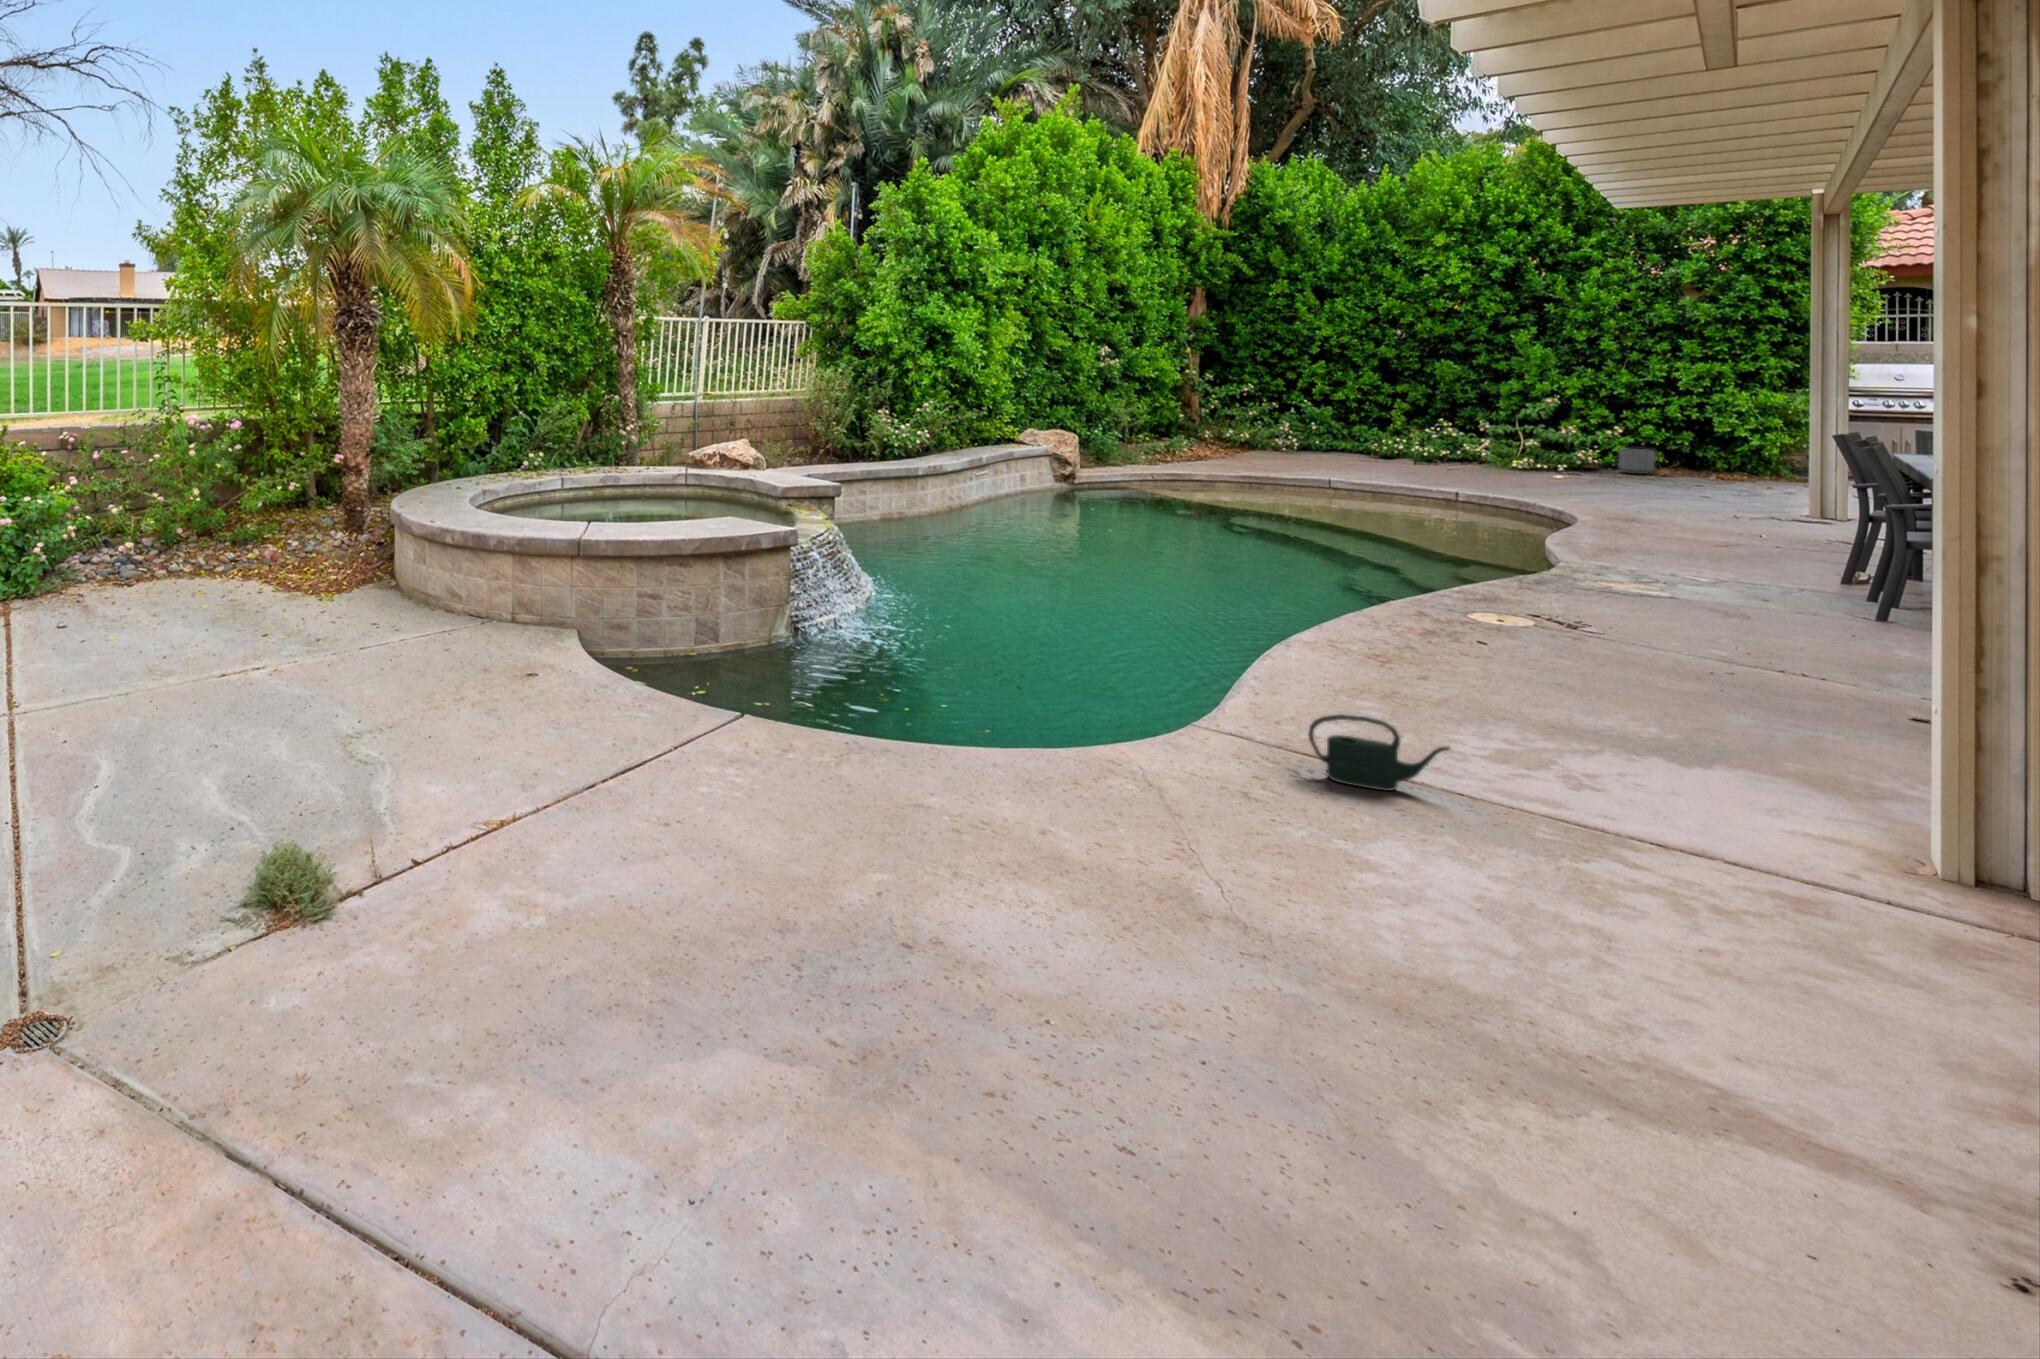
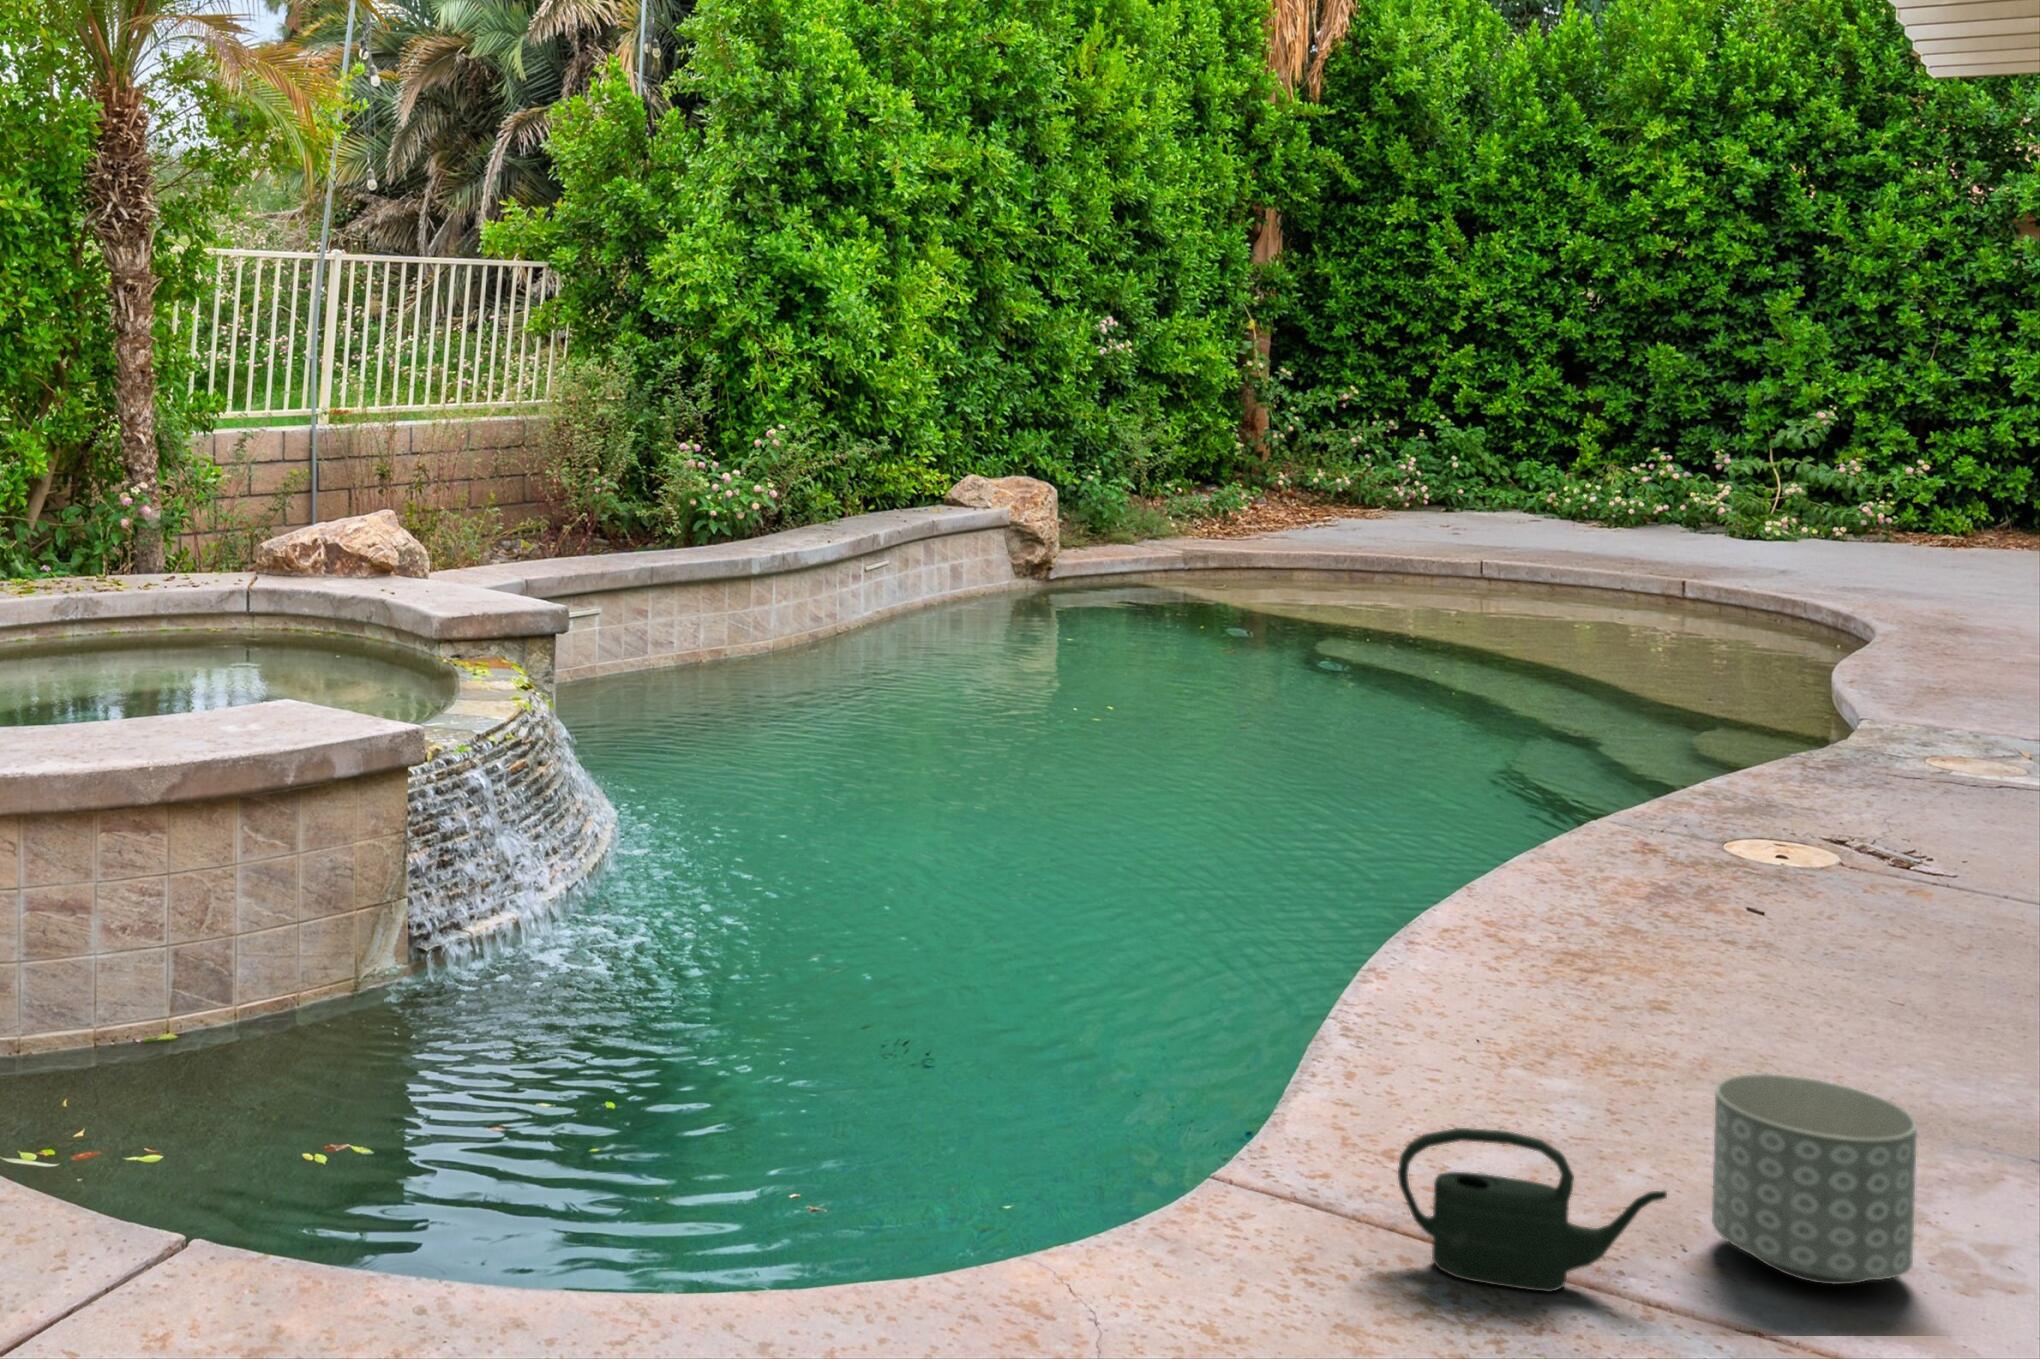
planter: present [1619,449,1655,474] -> present [1712,1074,1917,1284]

